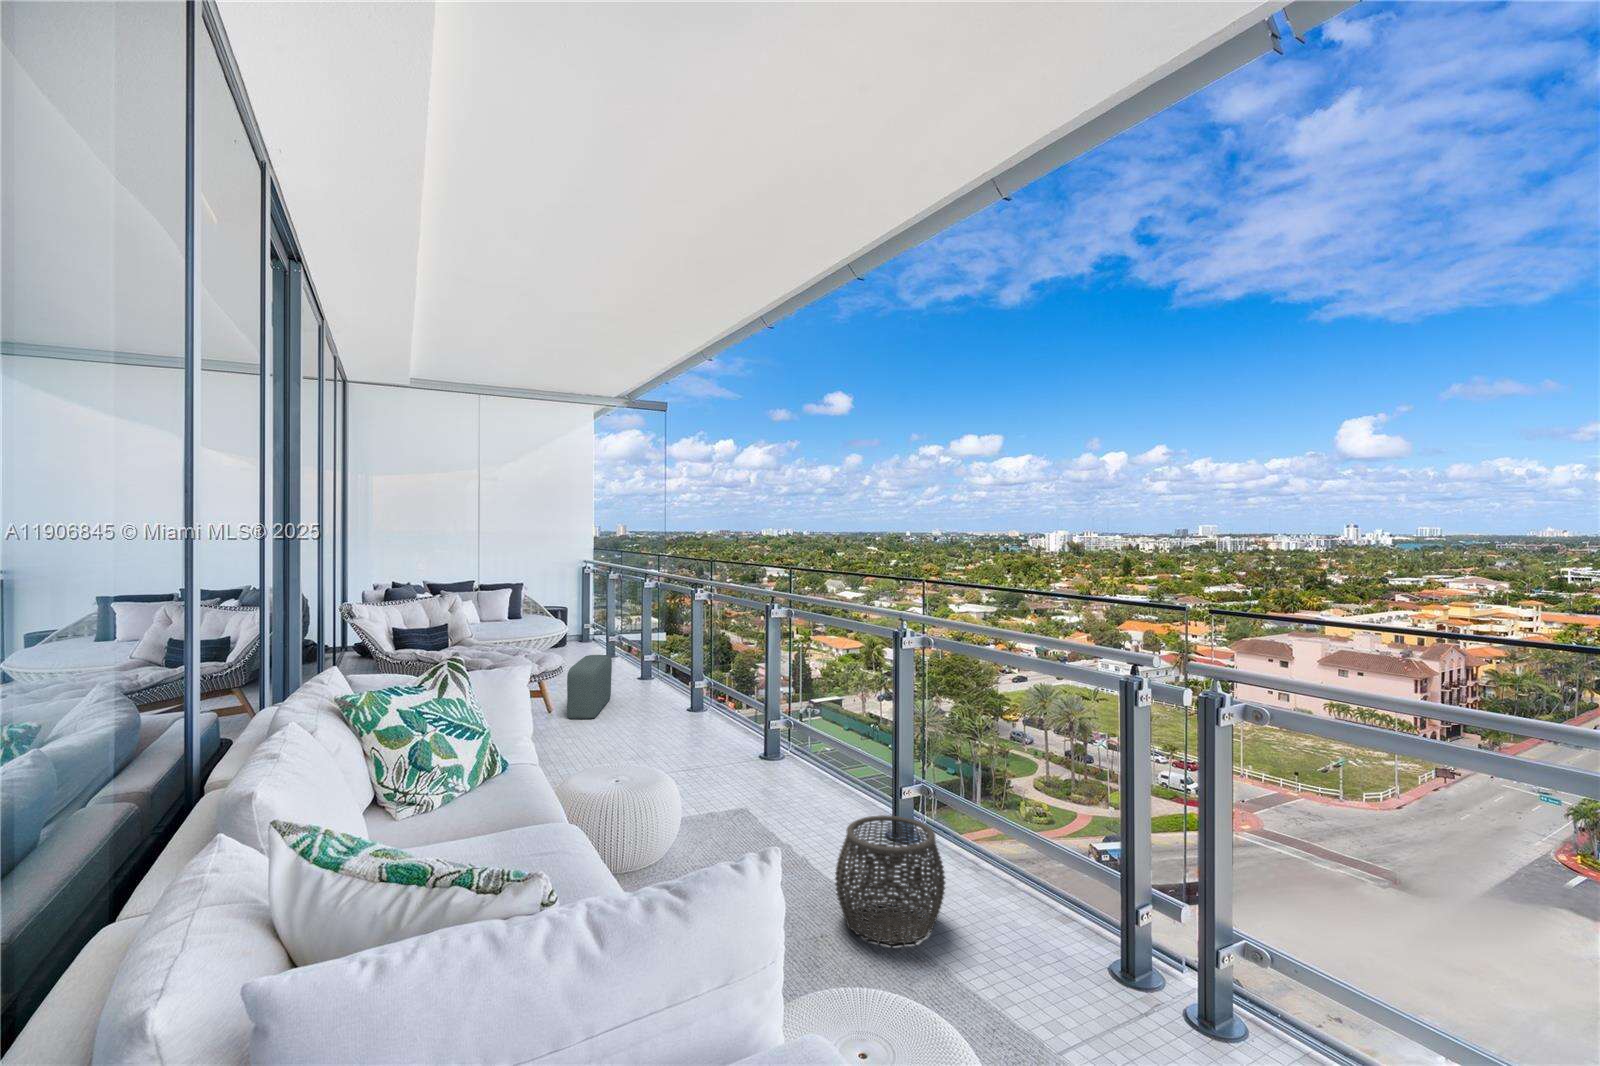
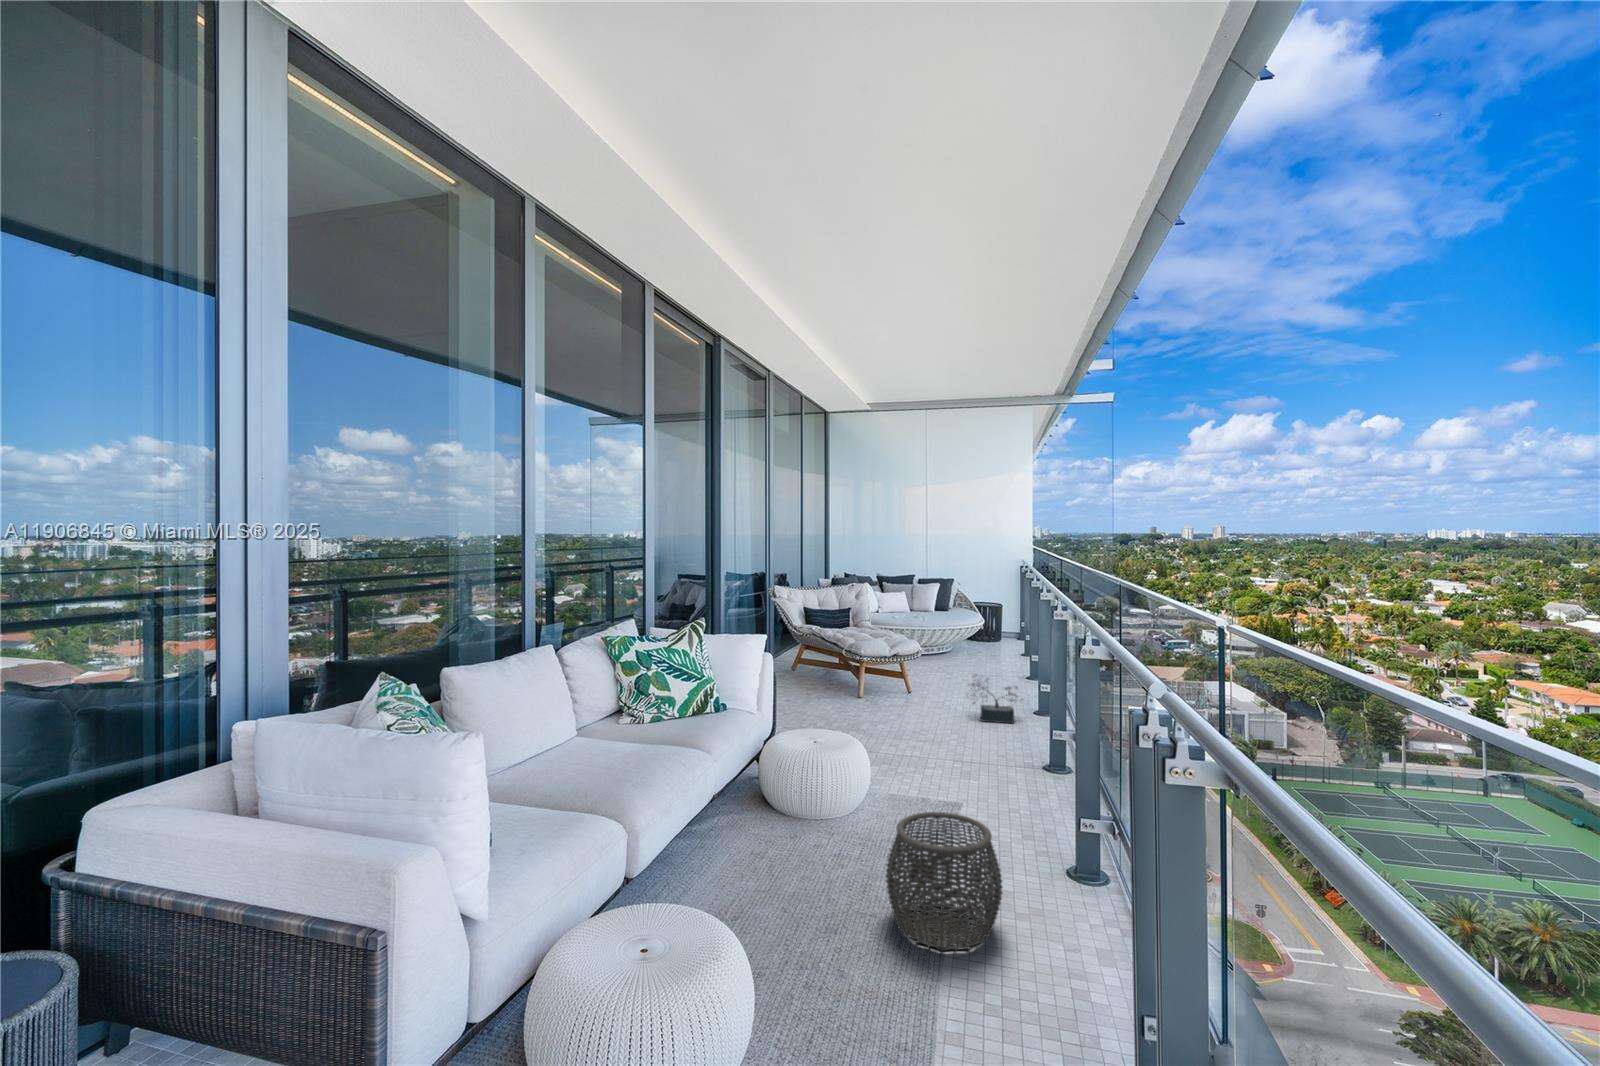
pouf: present [567,655,612,719] -> none [916,644,975,700]
decorative plant: none [646,683,701,733] -> present [968,674,1023,723]

